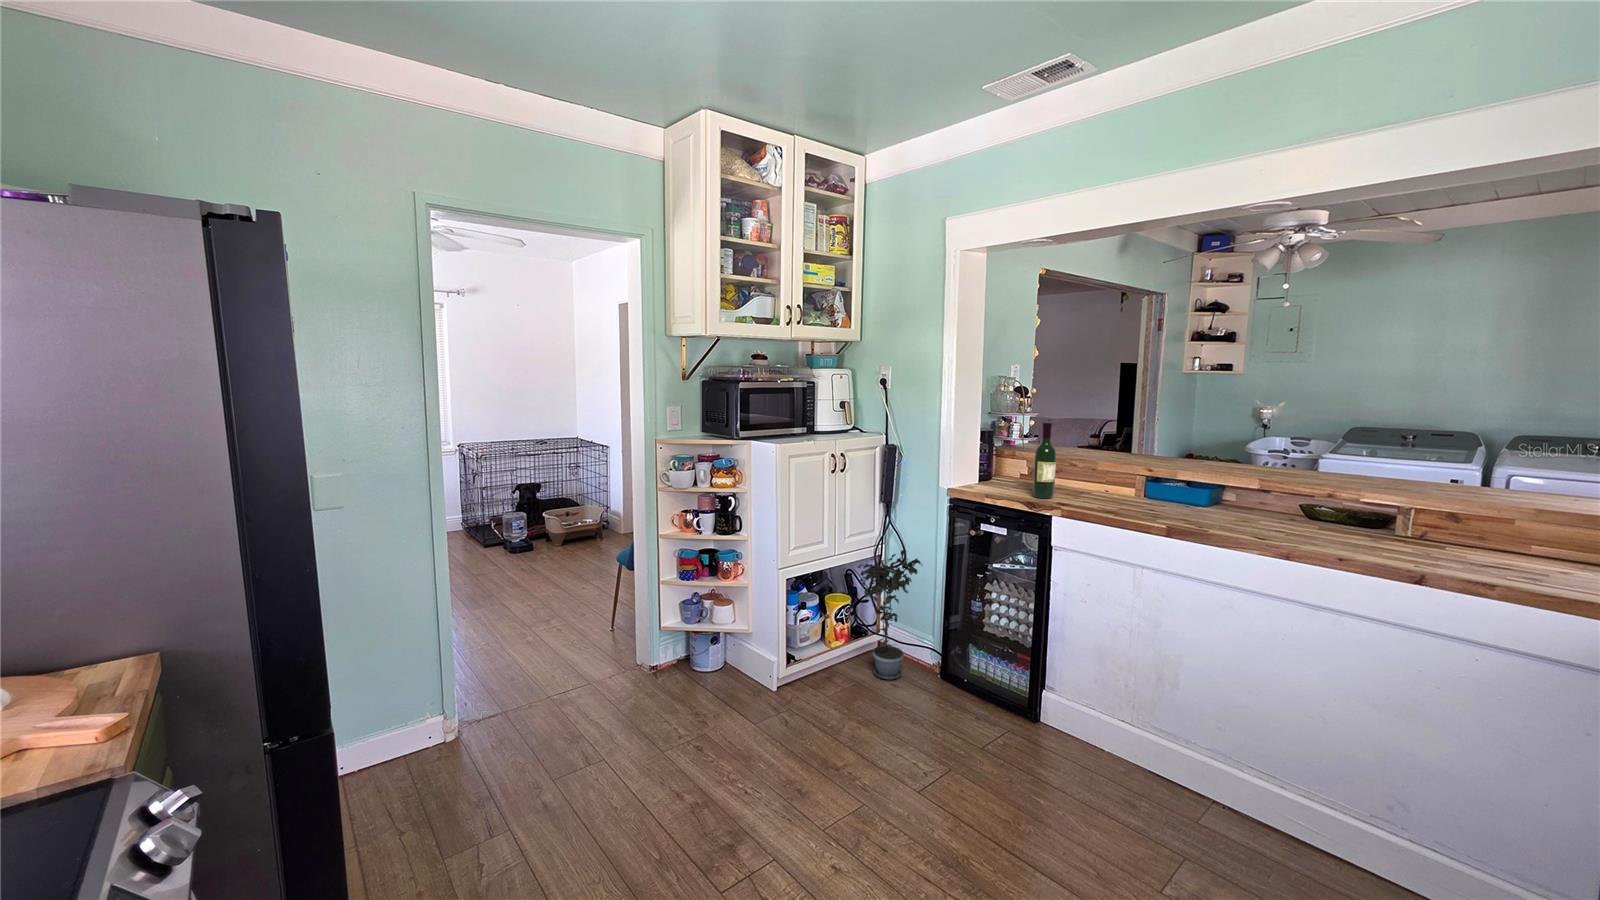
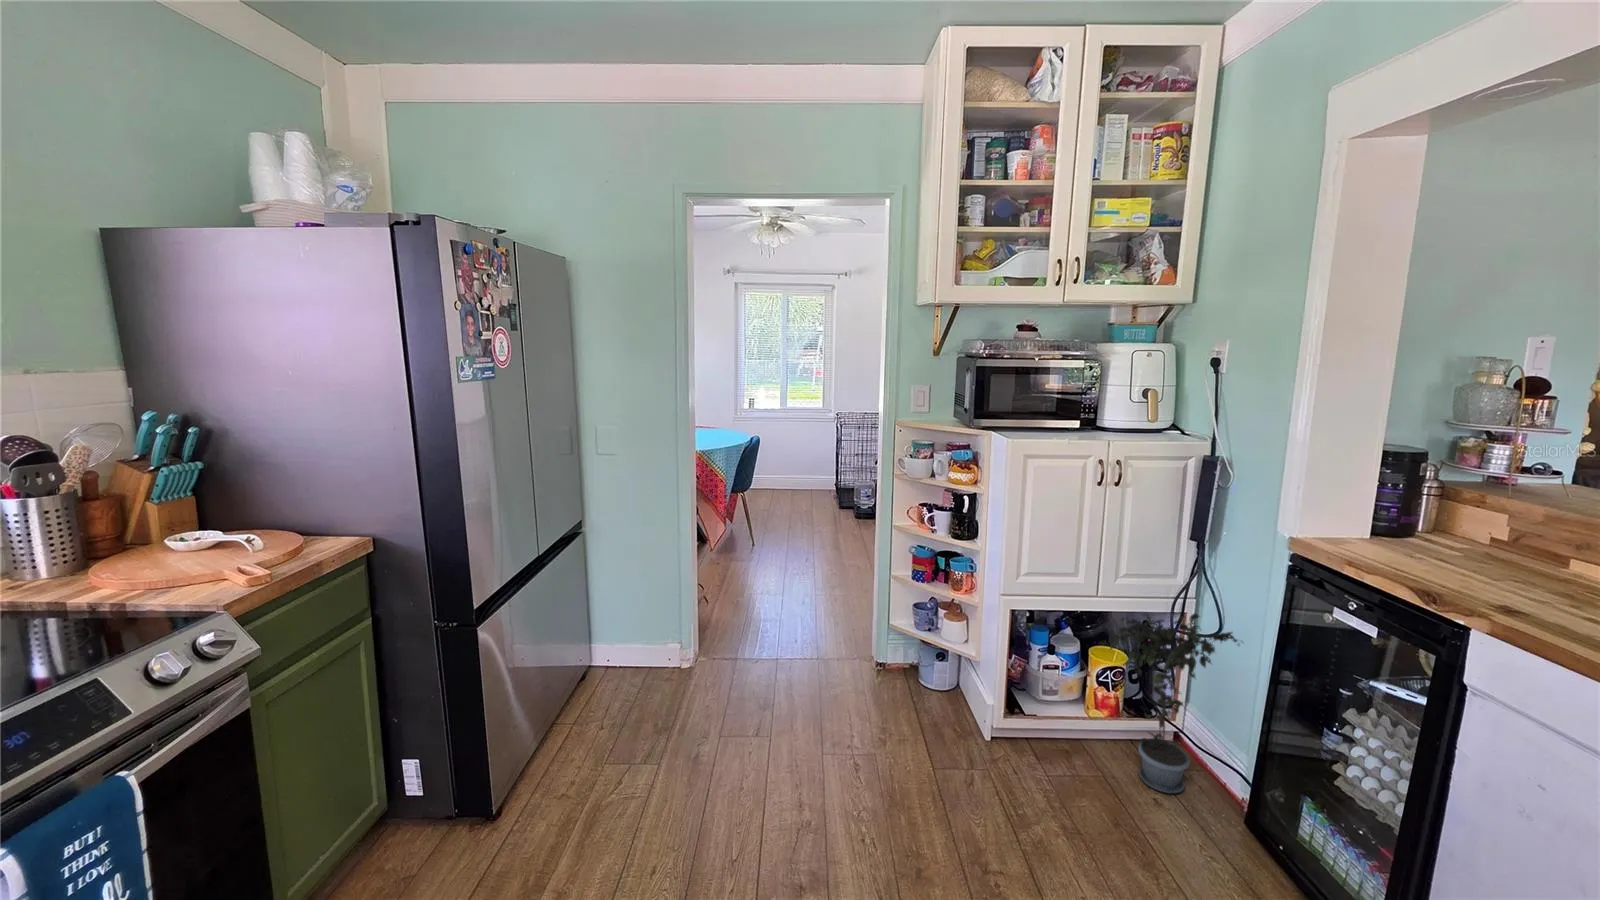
wine bottle: present [1033,422,1056,498] -> none [1458,442,1528,592]

